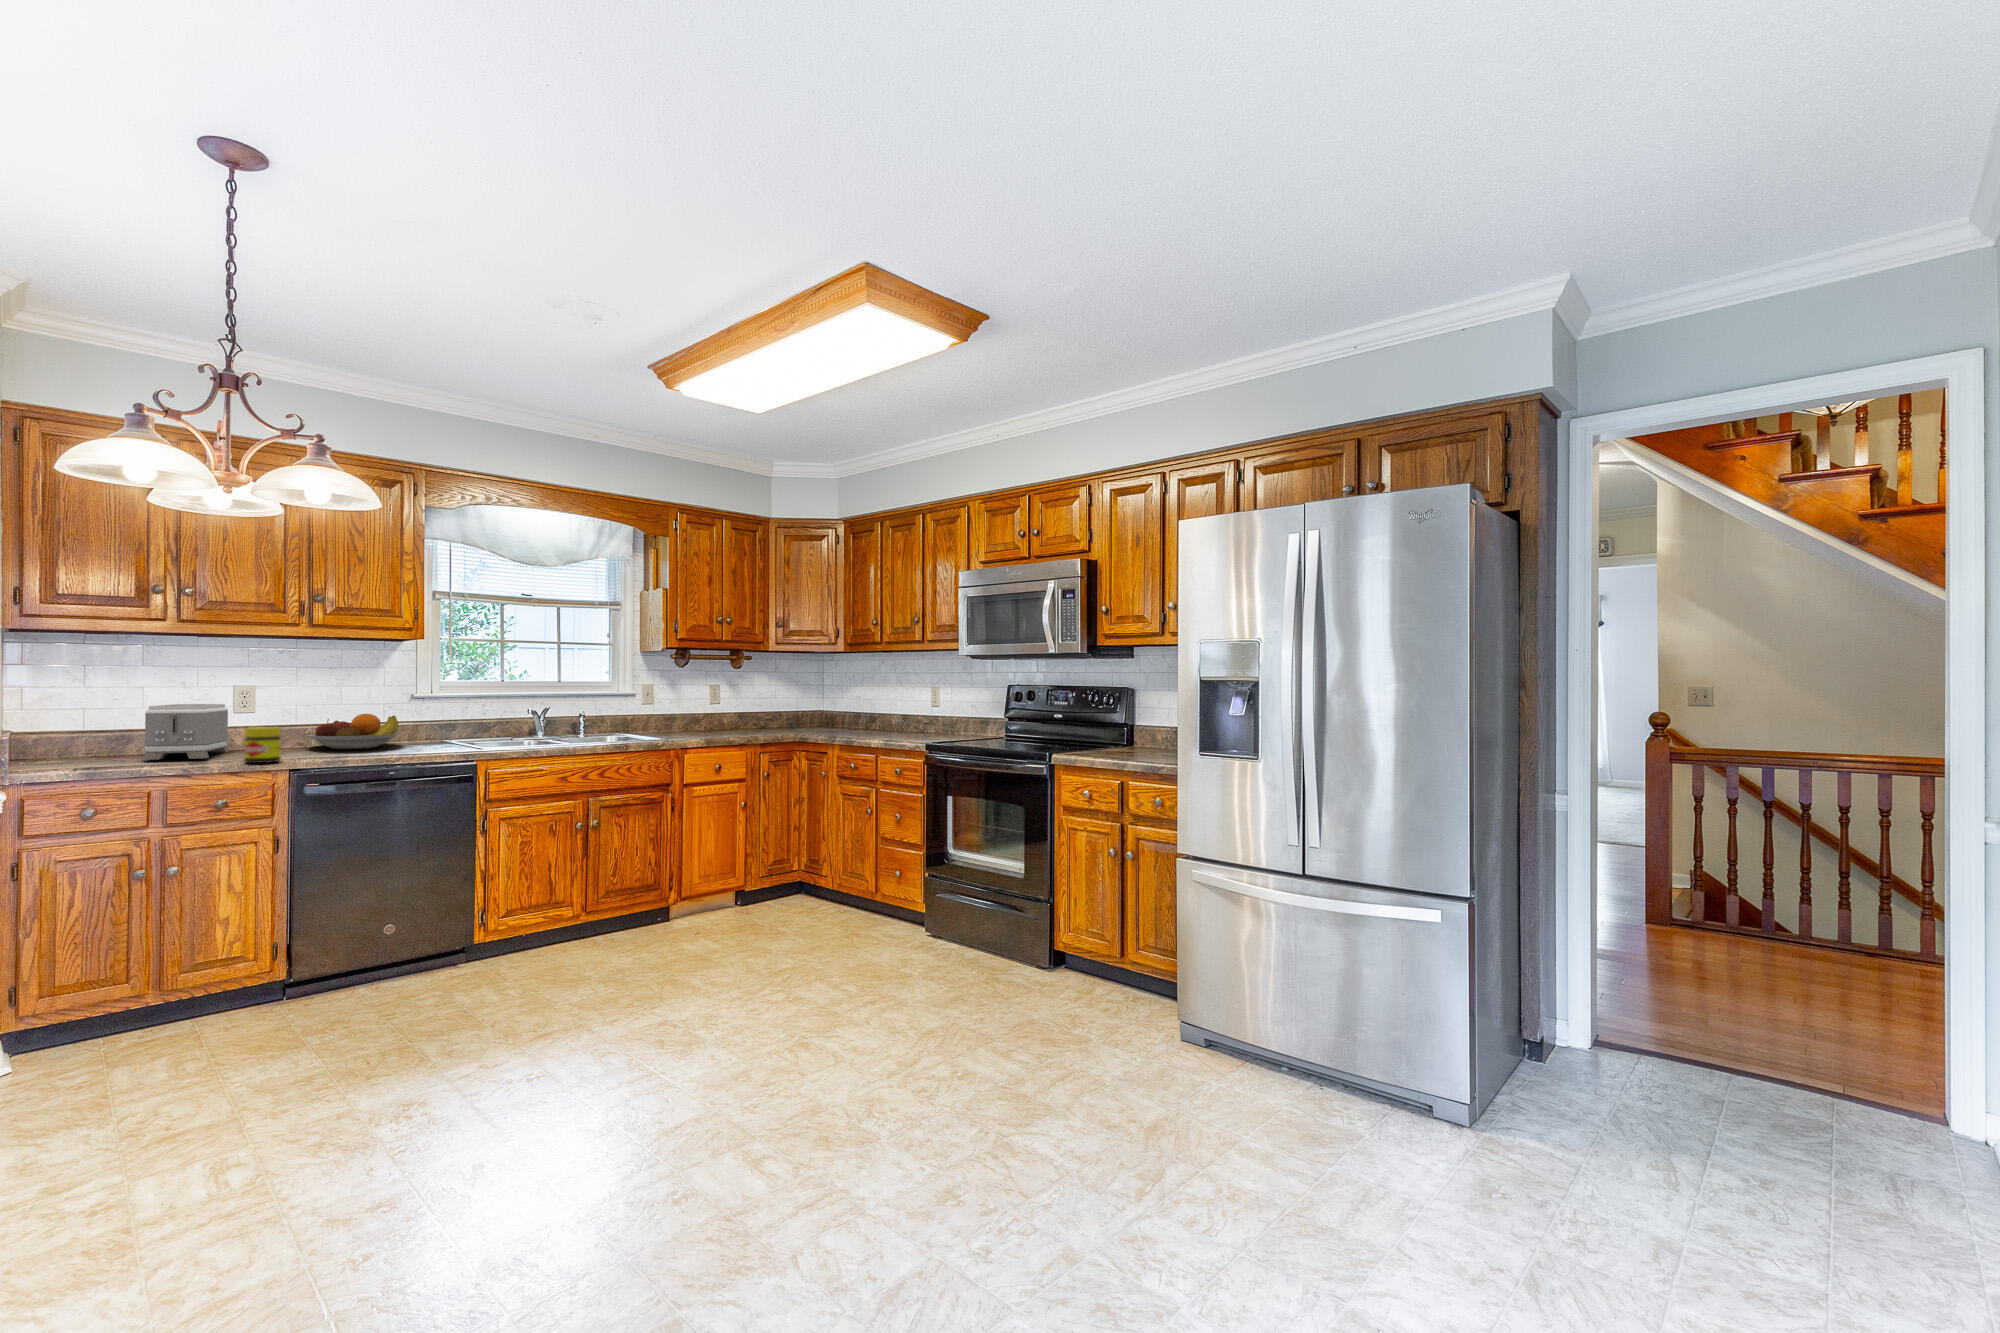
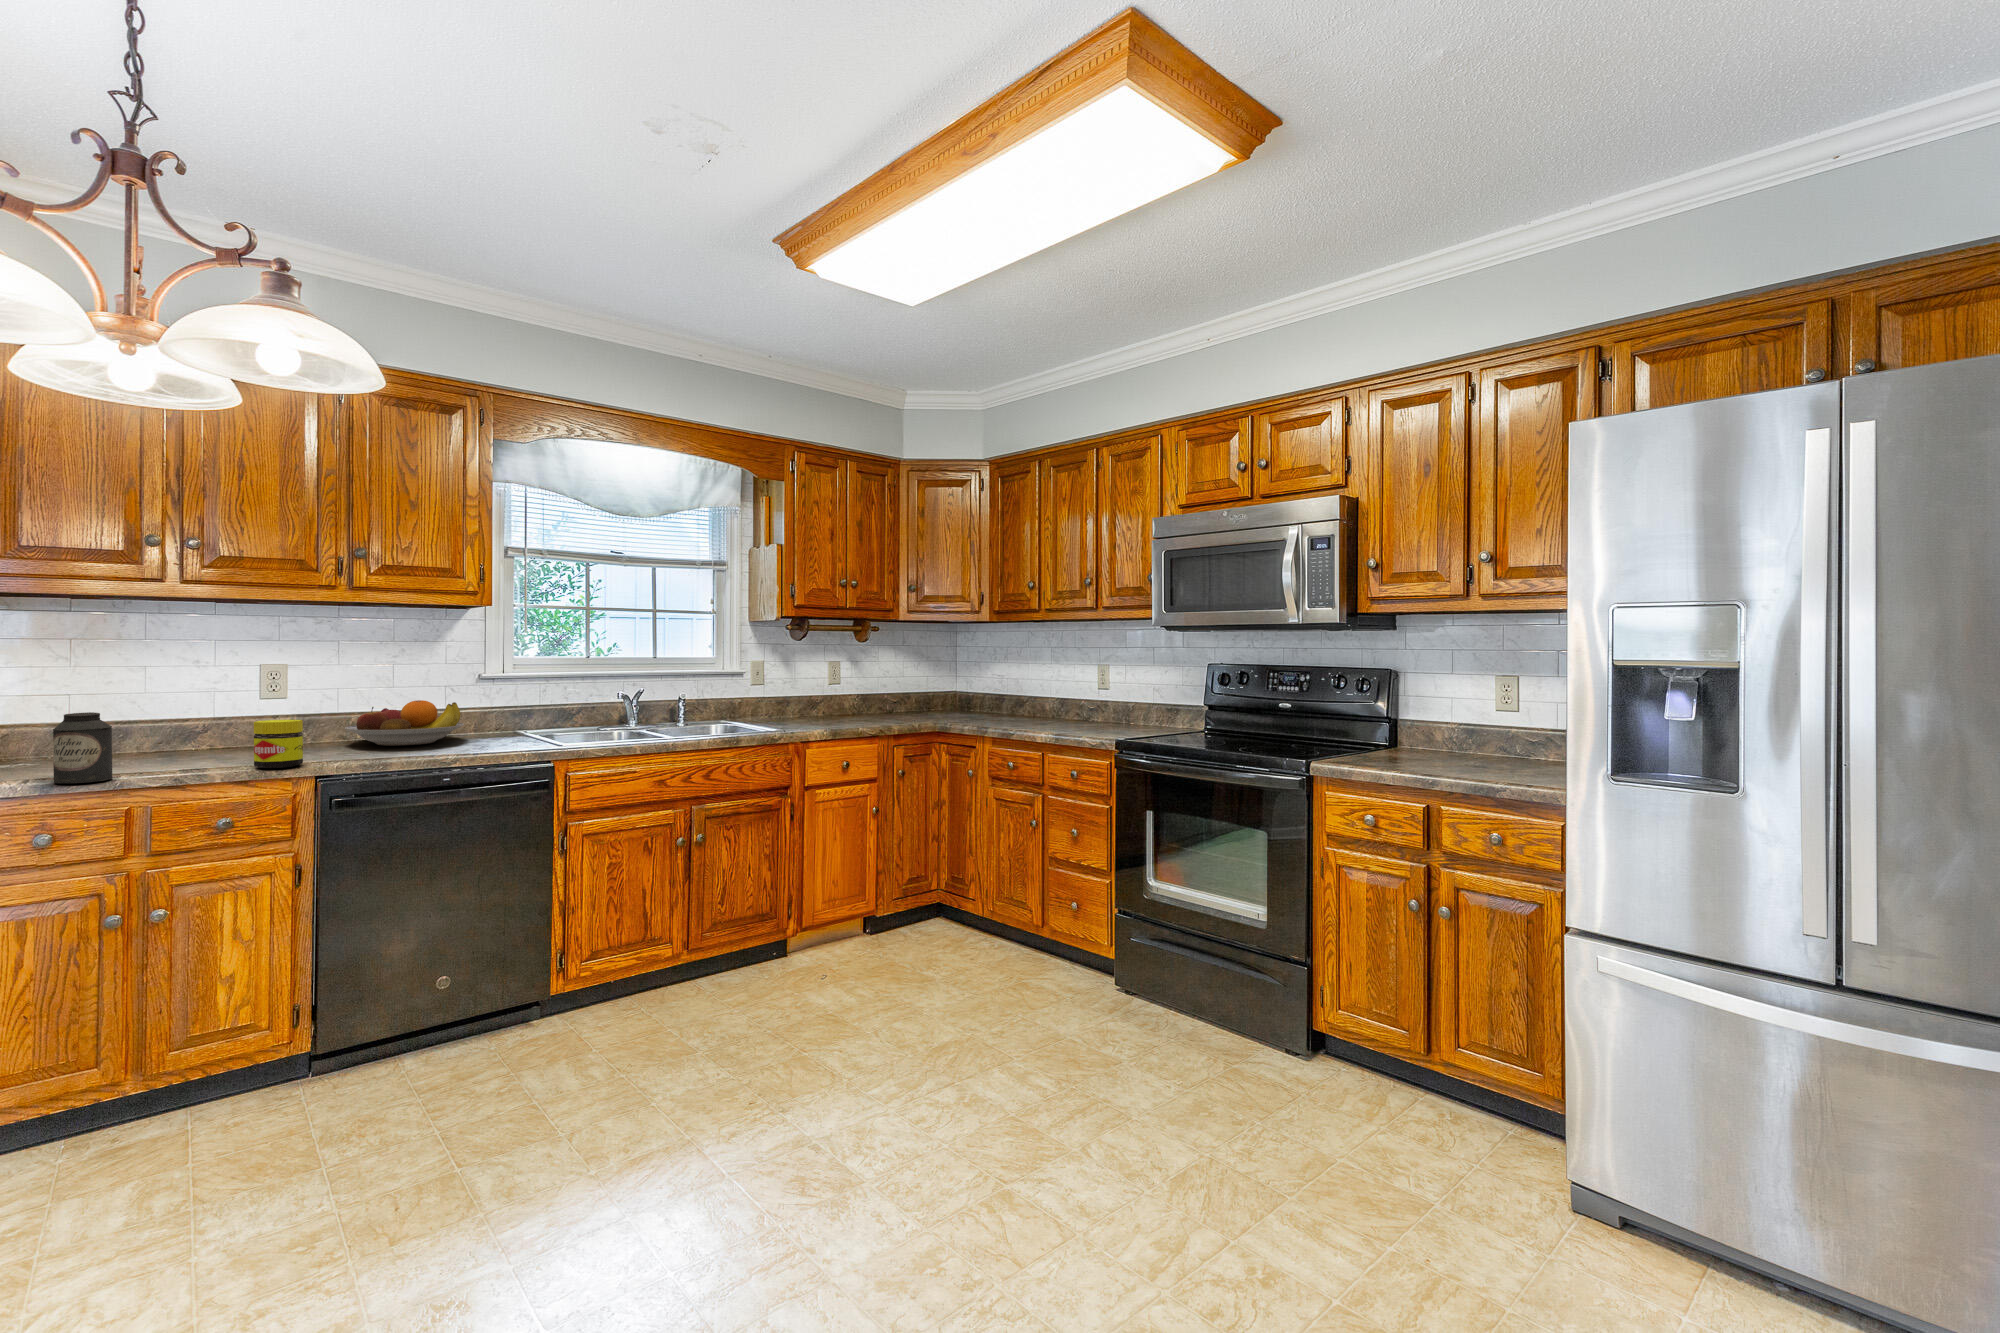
toaster: present [142,704,229,760] -> none [125,688,250,763]
canister: none [99,720,141,772] -> present [53,712,113,783]

